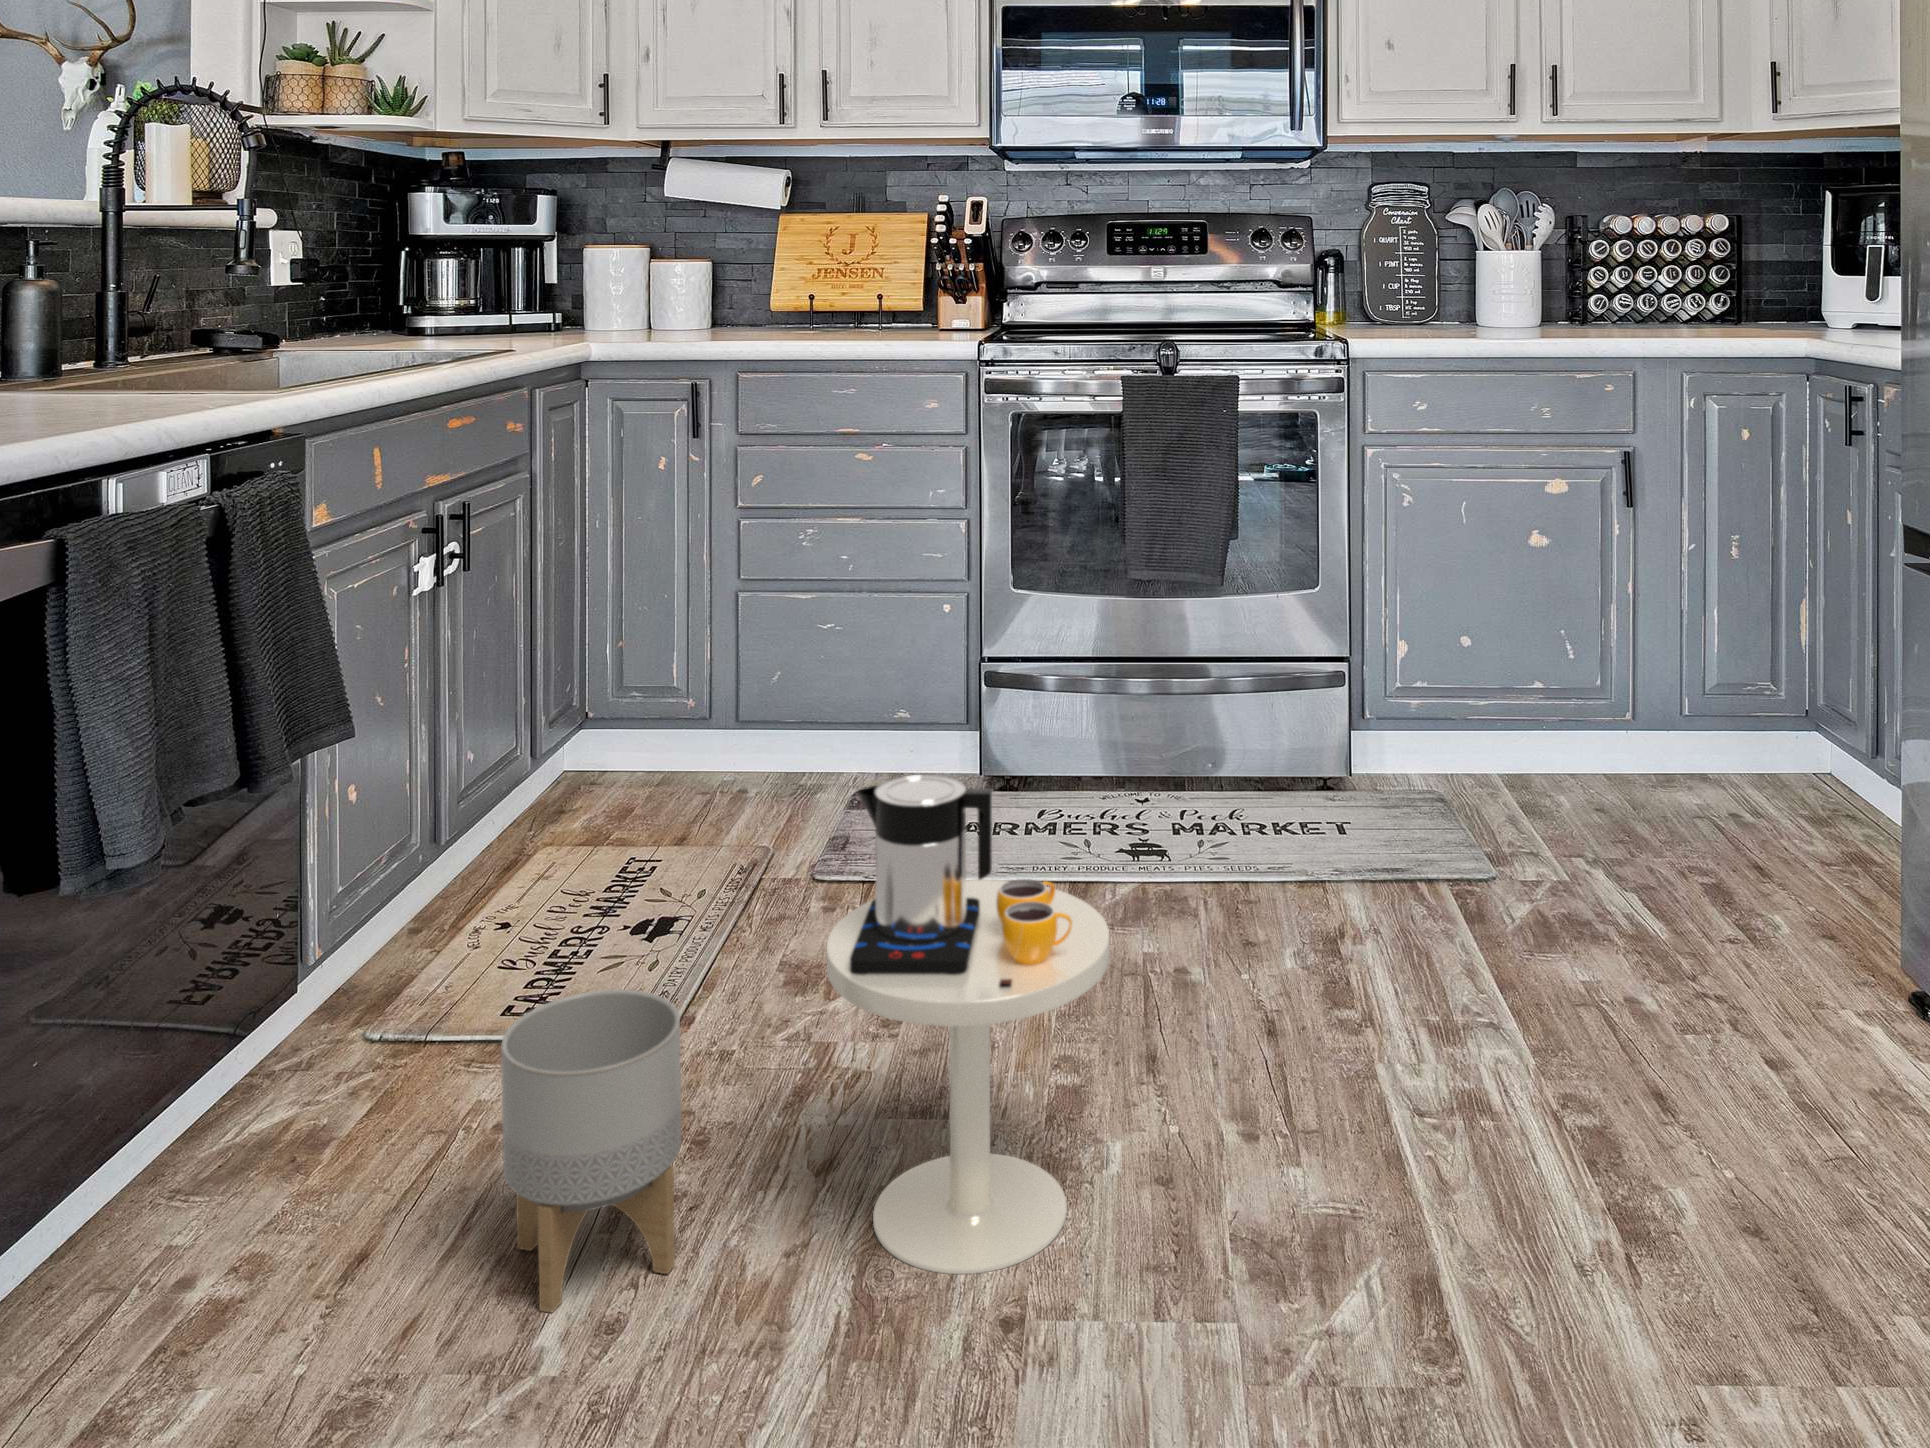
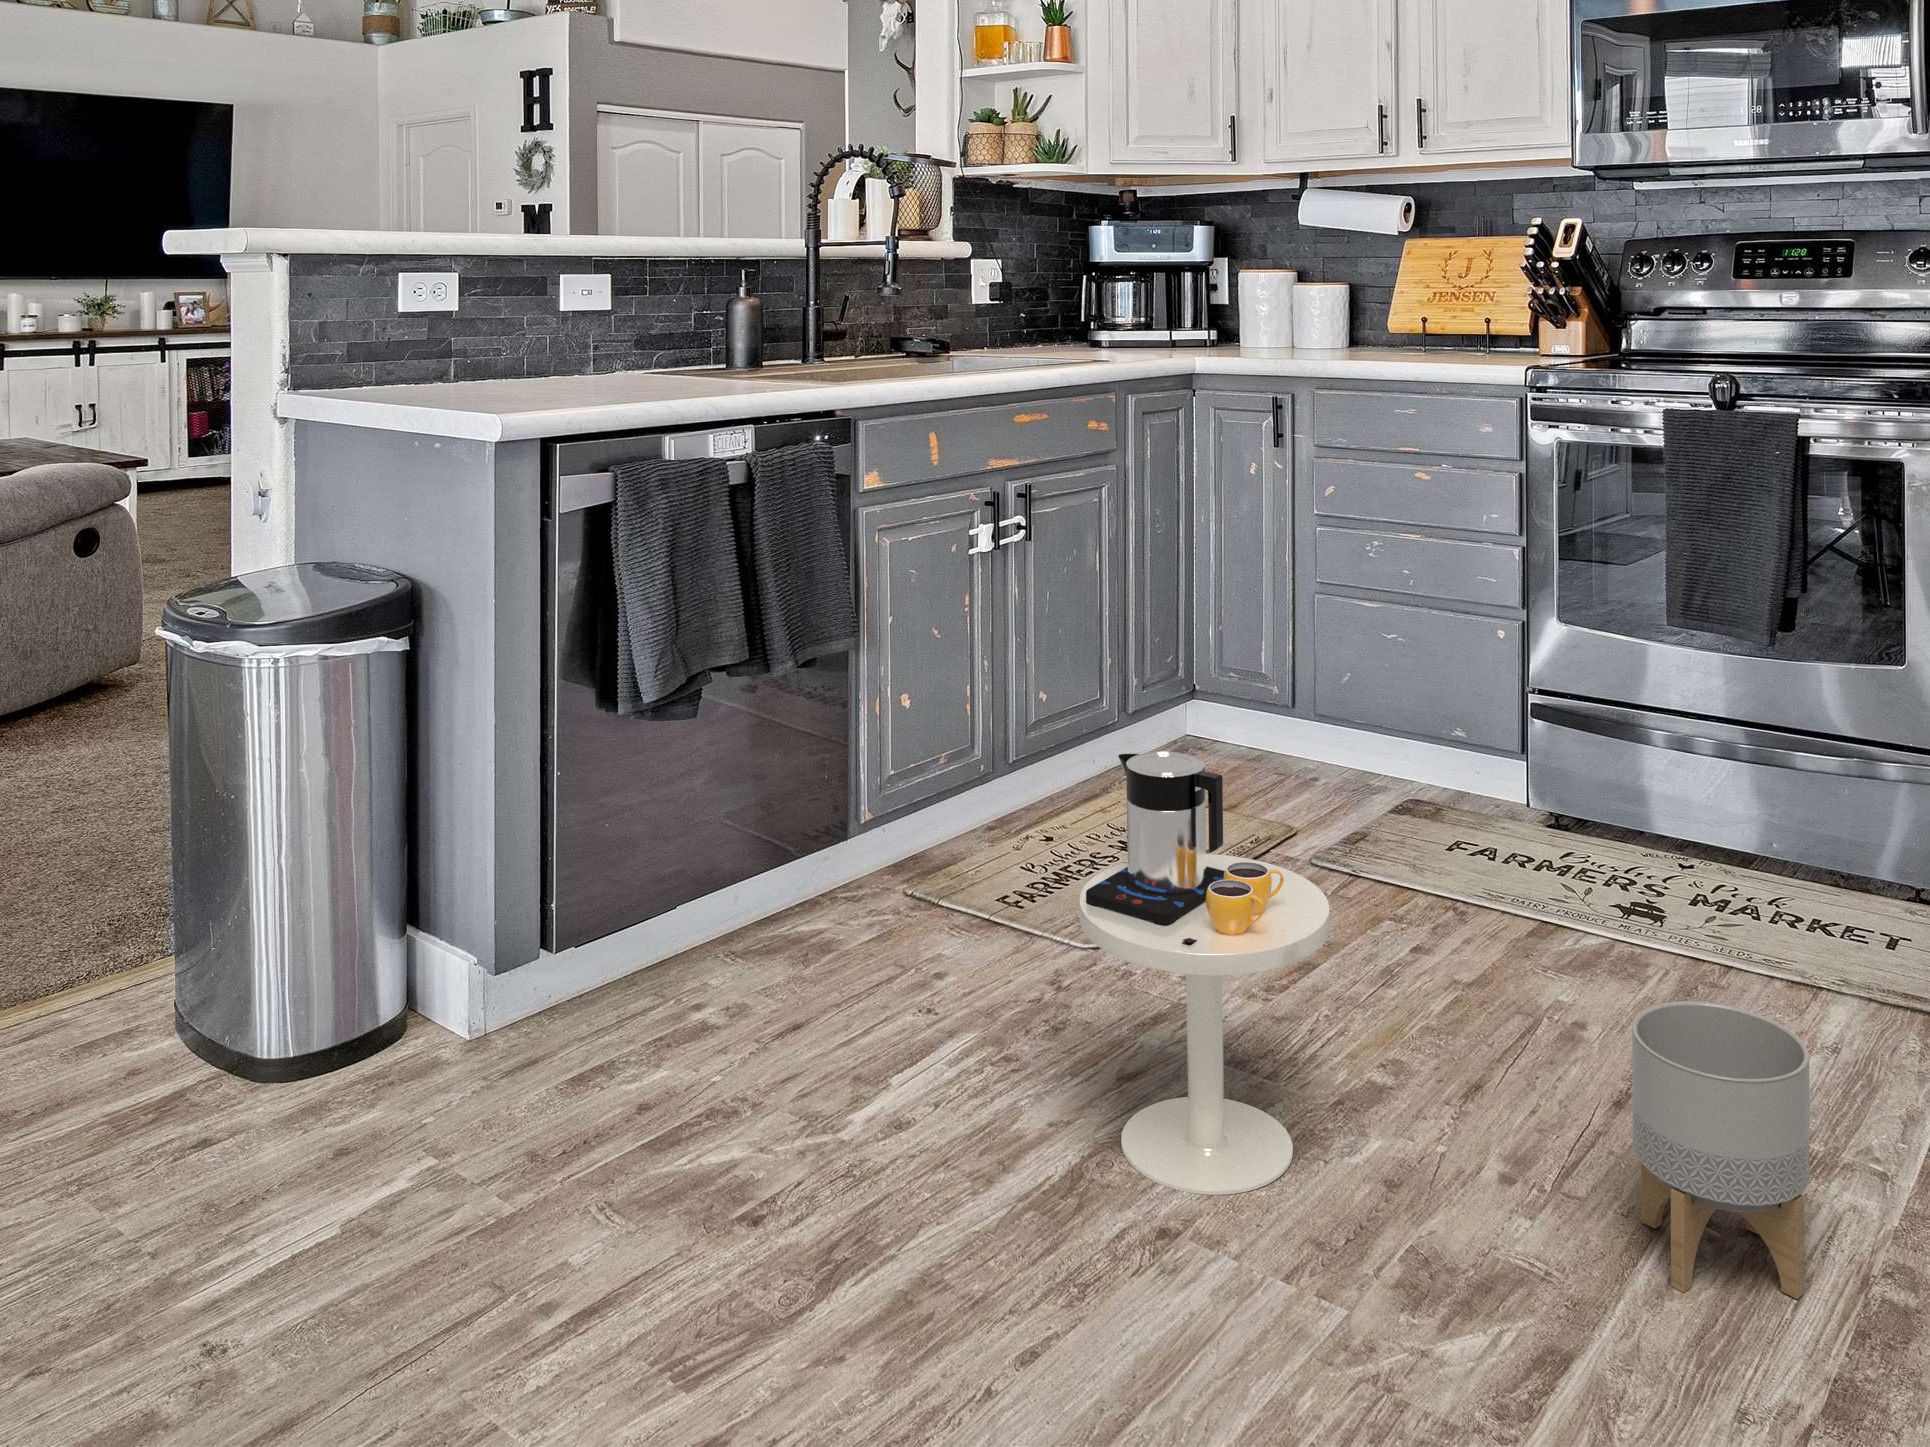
planter: present [501,989,681,1313] -> present [1632,1001,1810,1299]

